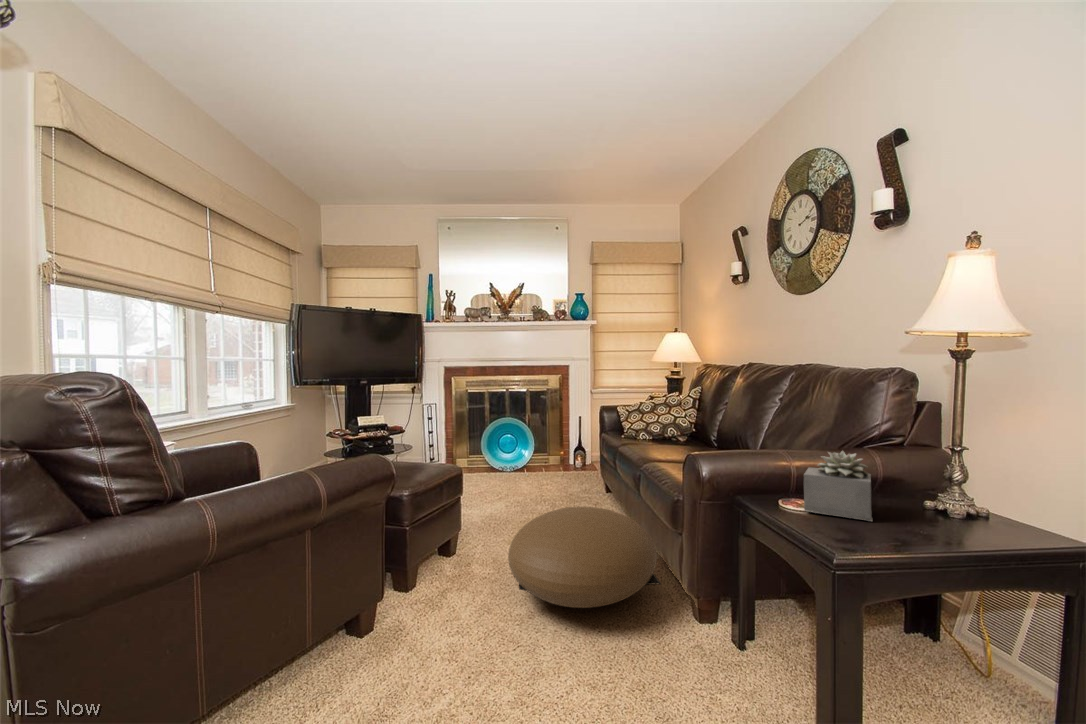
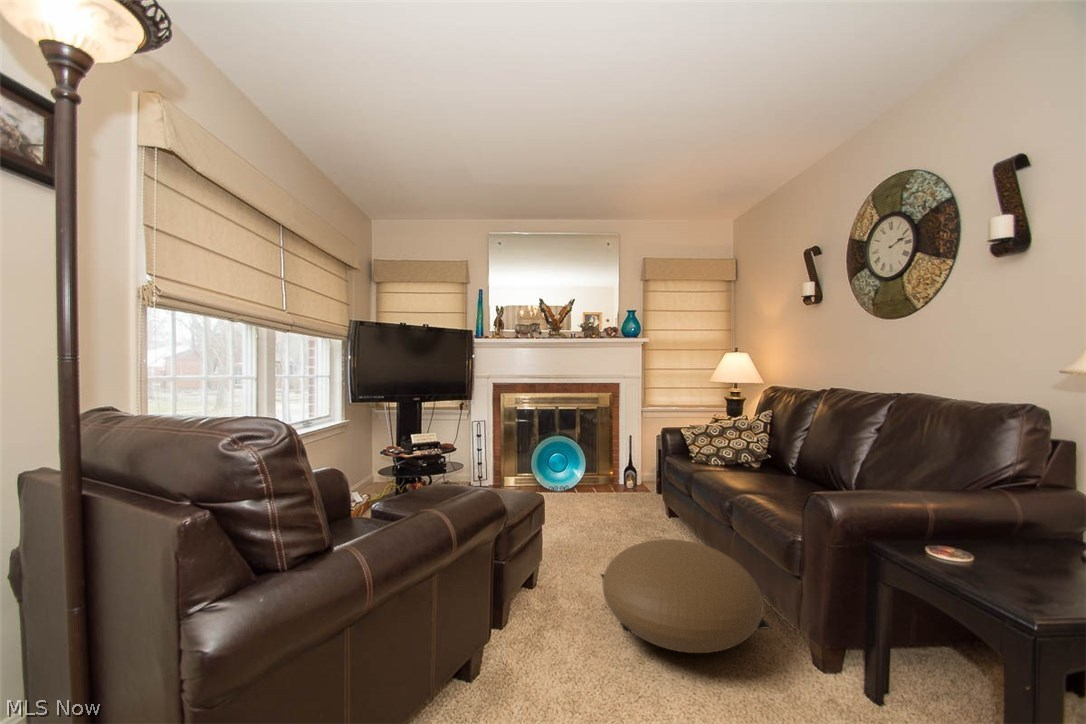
succulent plant: present [804,451,872,521] -> none [953,498,1045,578]

